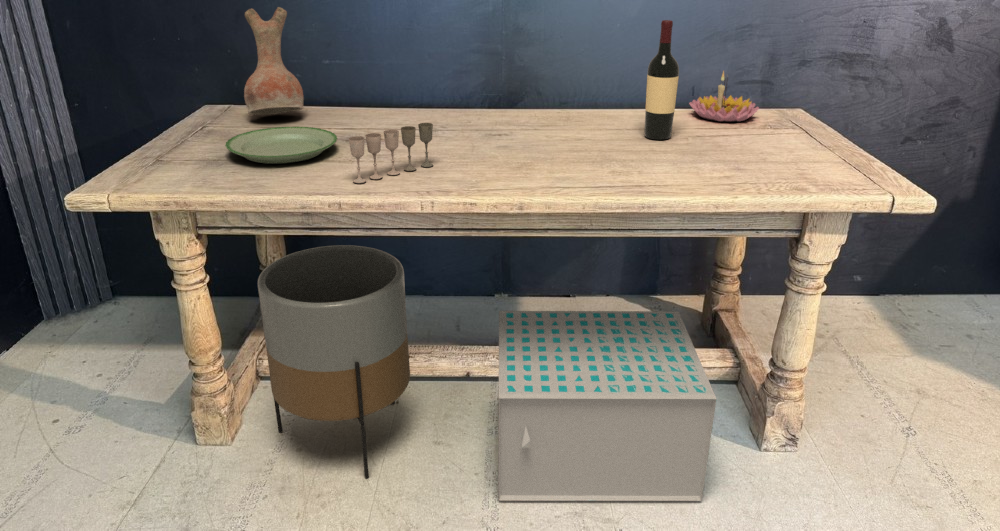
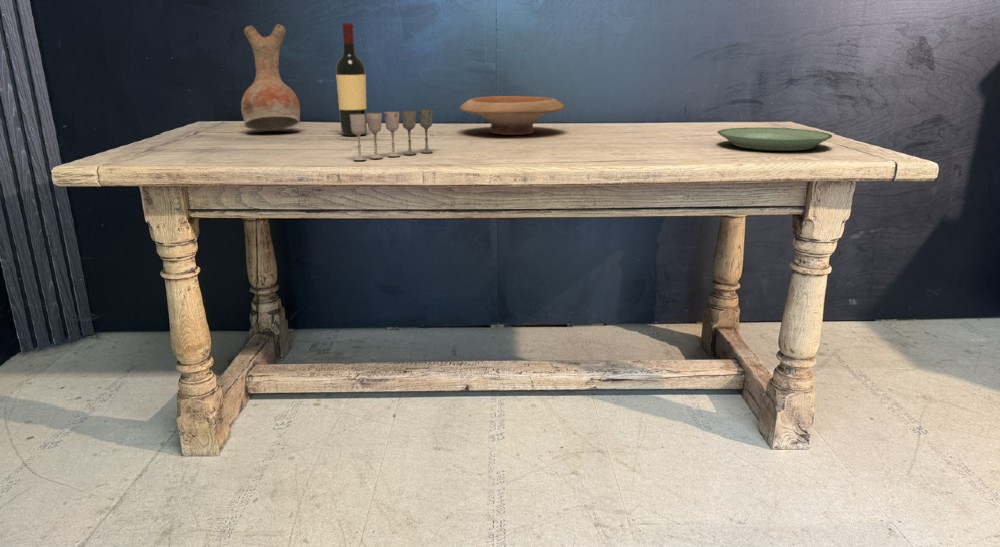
wine bottle: present [645,20,679,140] -> present [336,23,367,136]
candle holder: present [689,72,759,122] -> none [680,83,749,131]
wooden bowl: none [464,81,570,129] -> present [460,96,565,135]
plate: present [225,127,337,164] -> present [718,127,832,151]
planter: present [258,245,410,478] -> none [252,243,408,479]
storage box: present [498,311,717,501] -> none [499,309,731,496]

